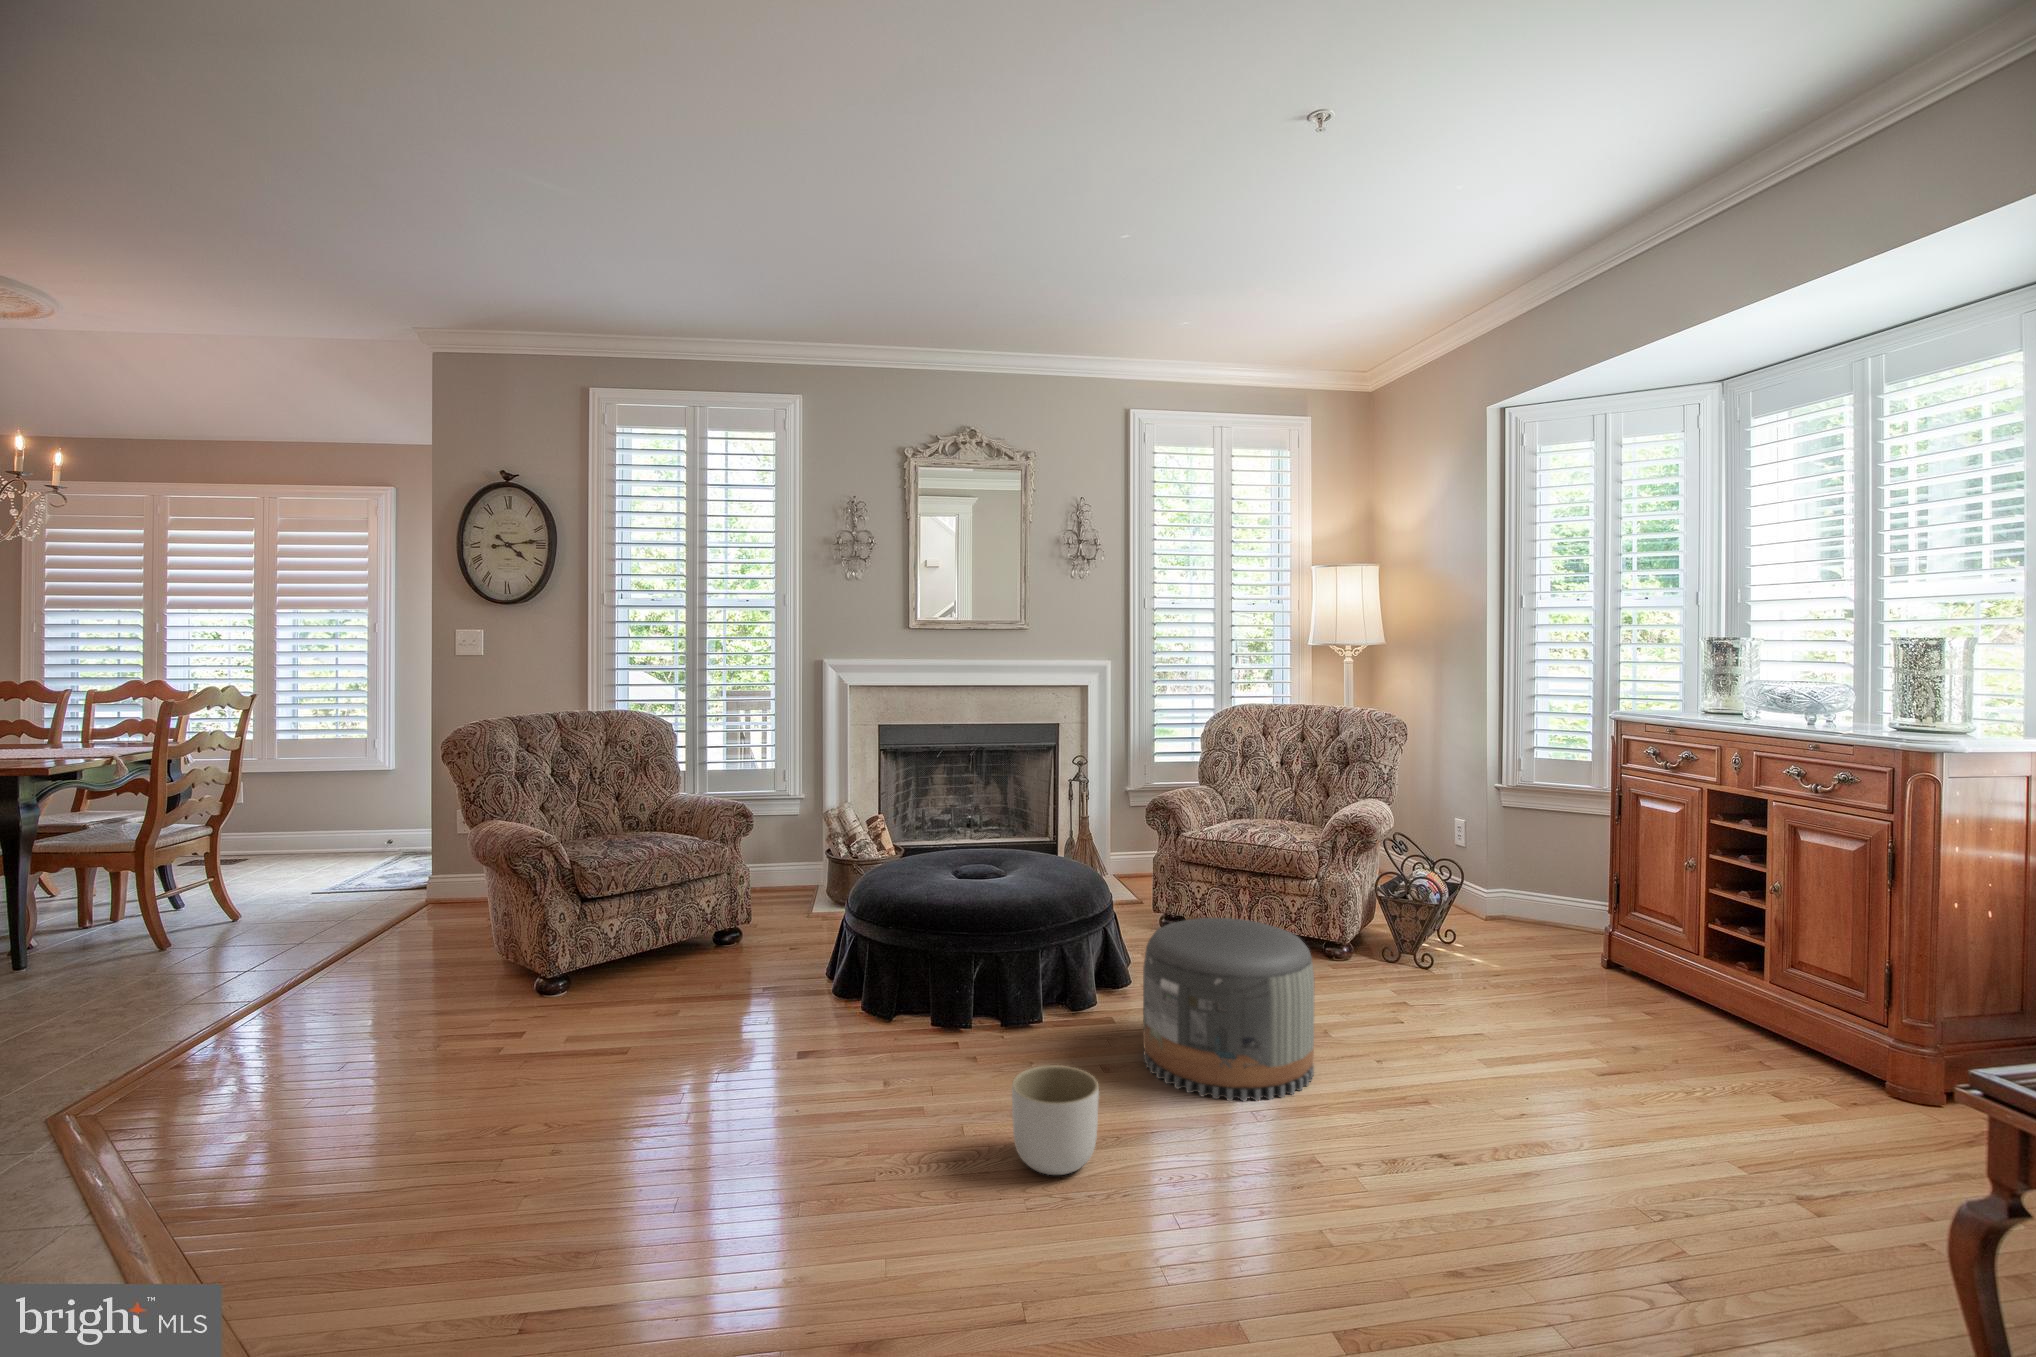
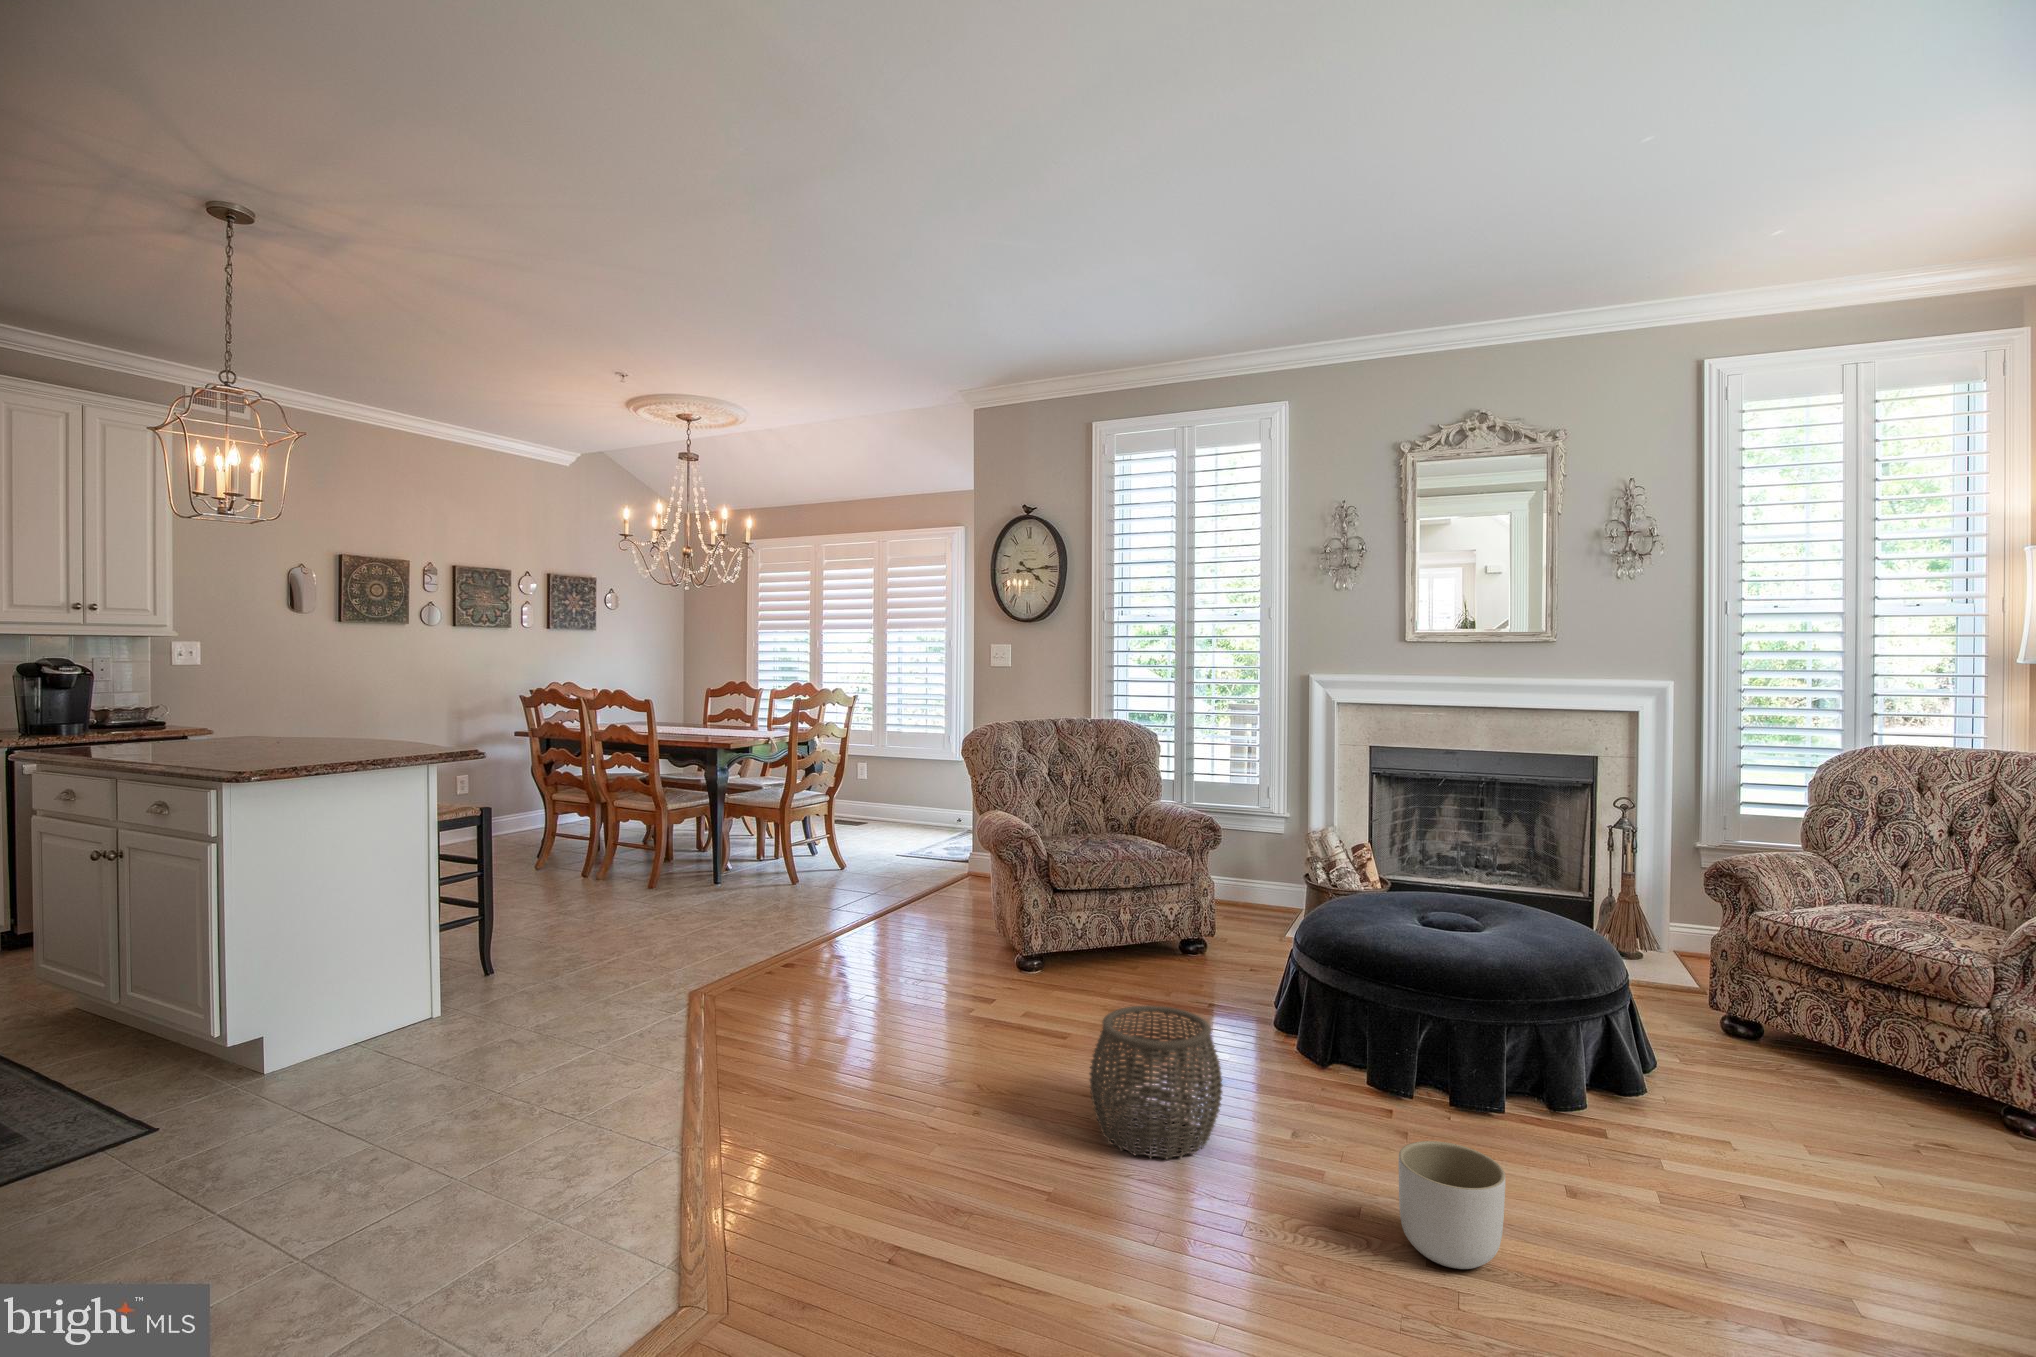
pouf: present [1143,918,1314,1101] -> none [1619,1019,1893,1280]
woven basket: none [685,999,830,1164] -> present [1089,1006,1223,1159]

